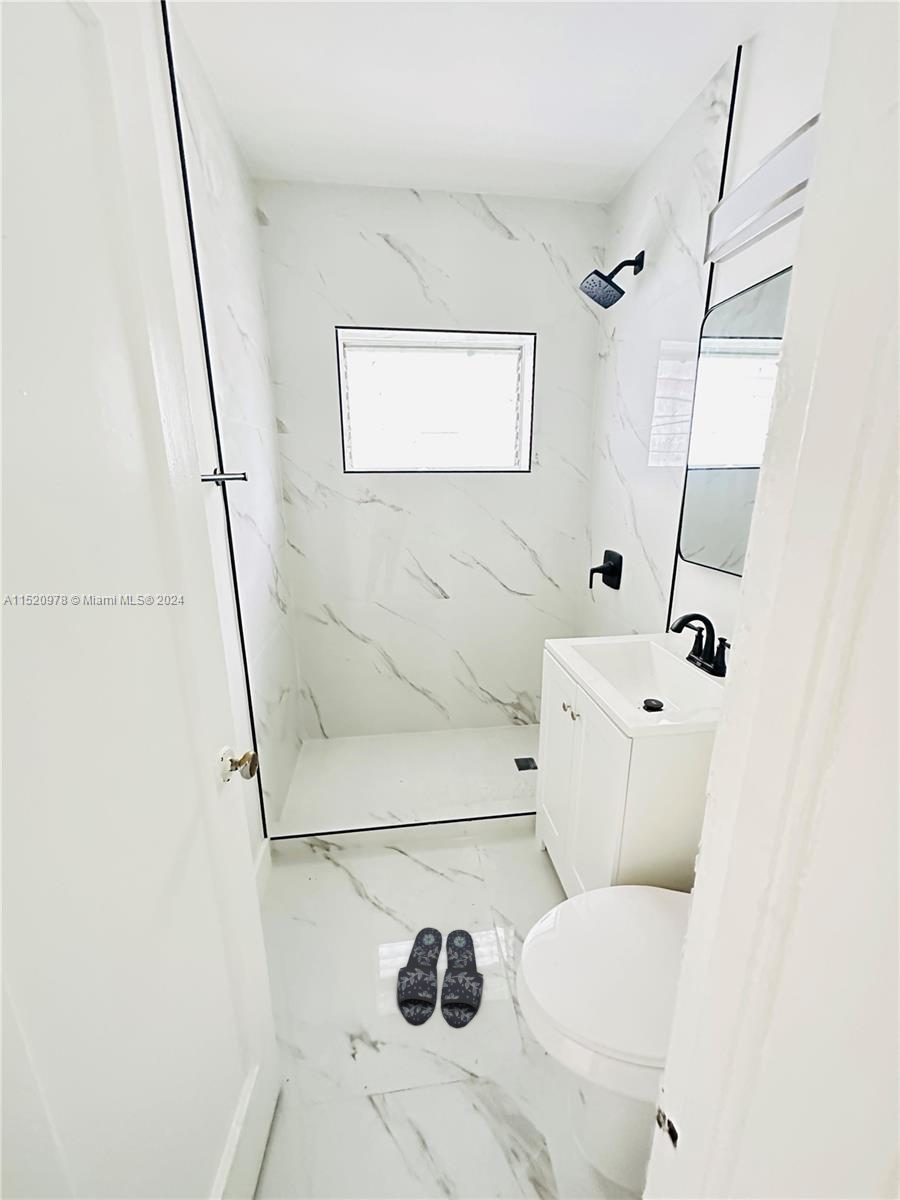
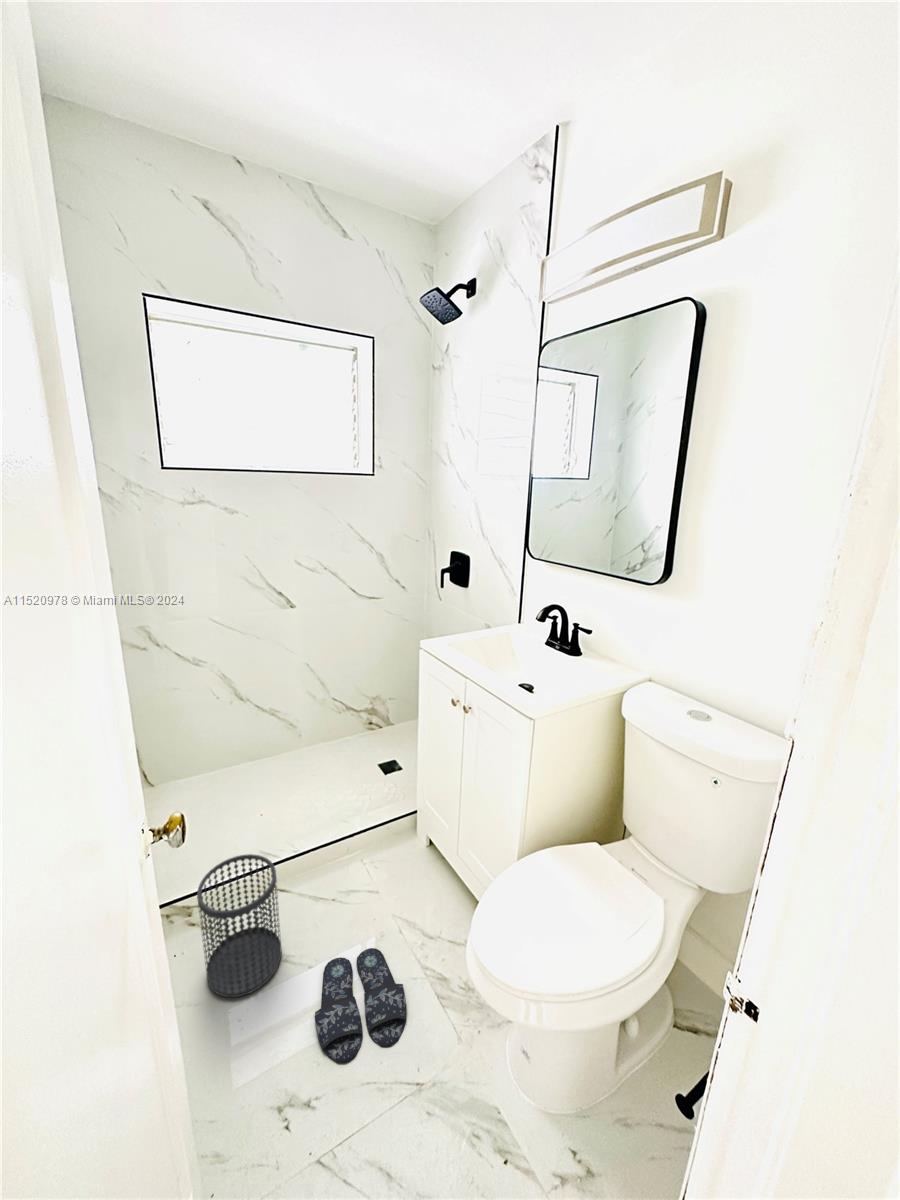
wastebasket: none [320,810,388,931] -> present [197,854,282,997]

